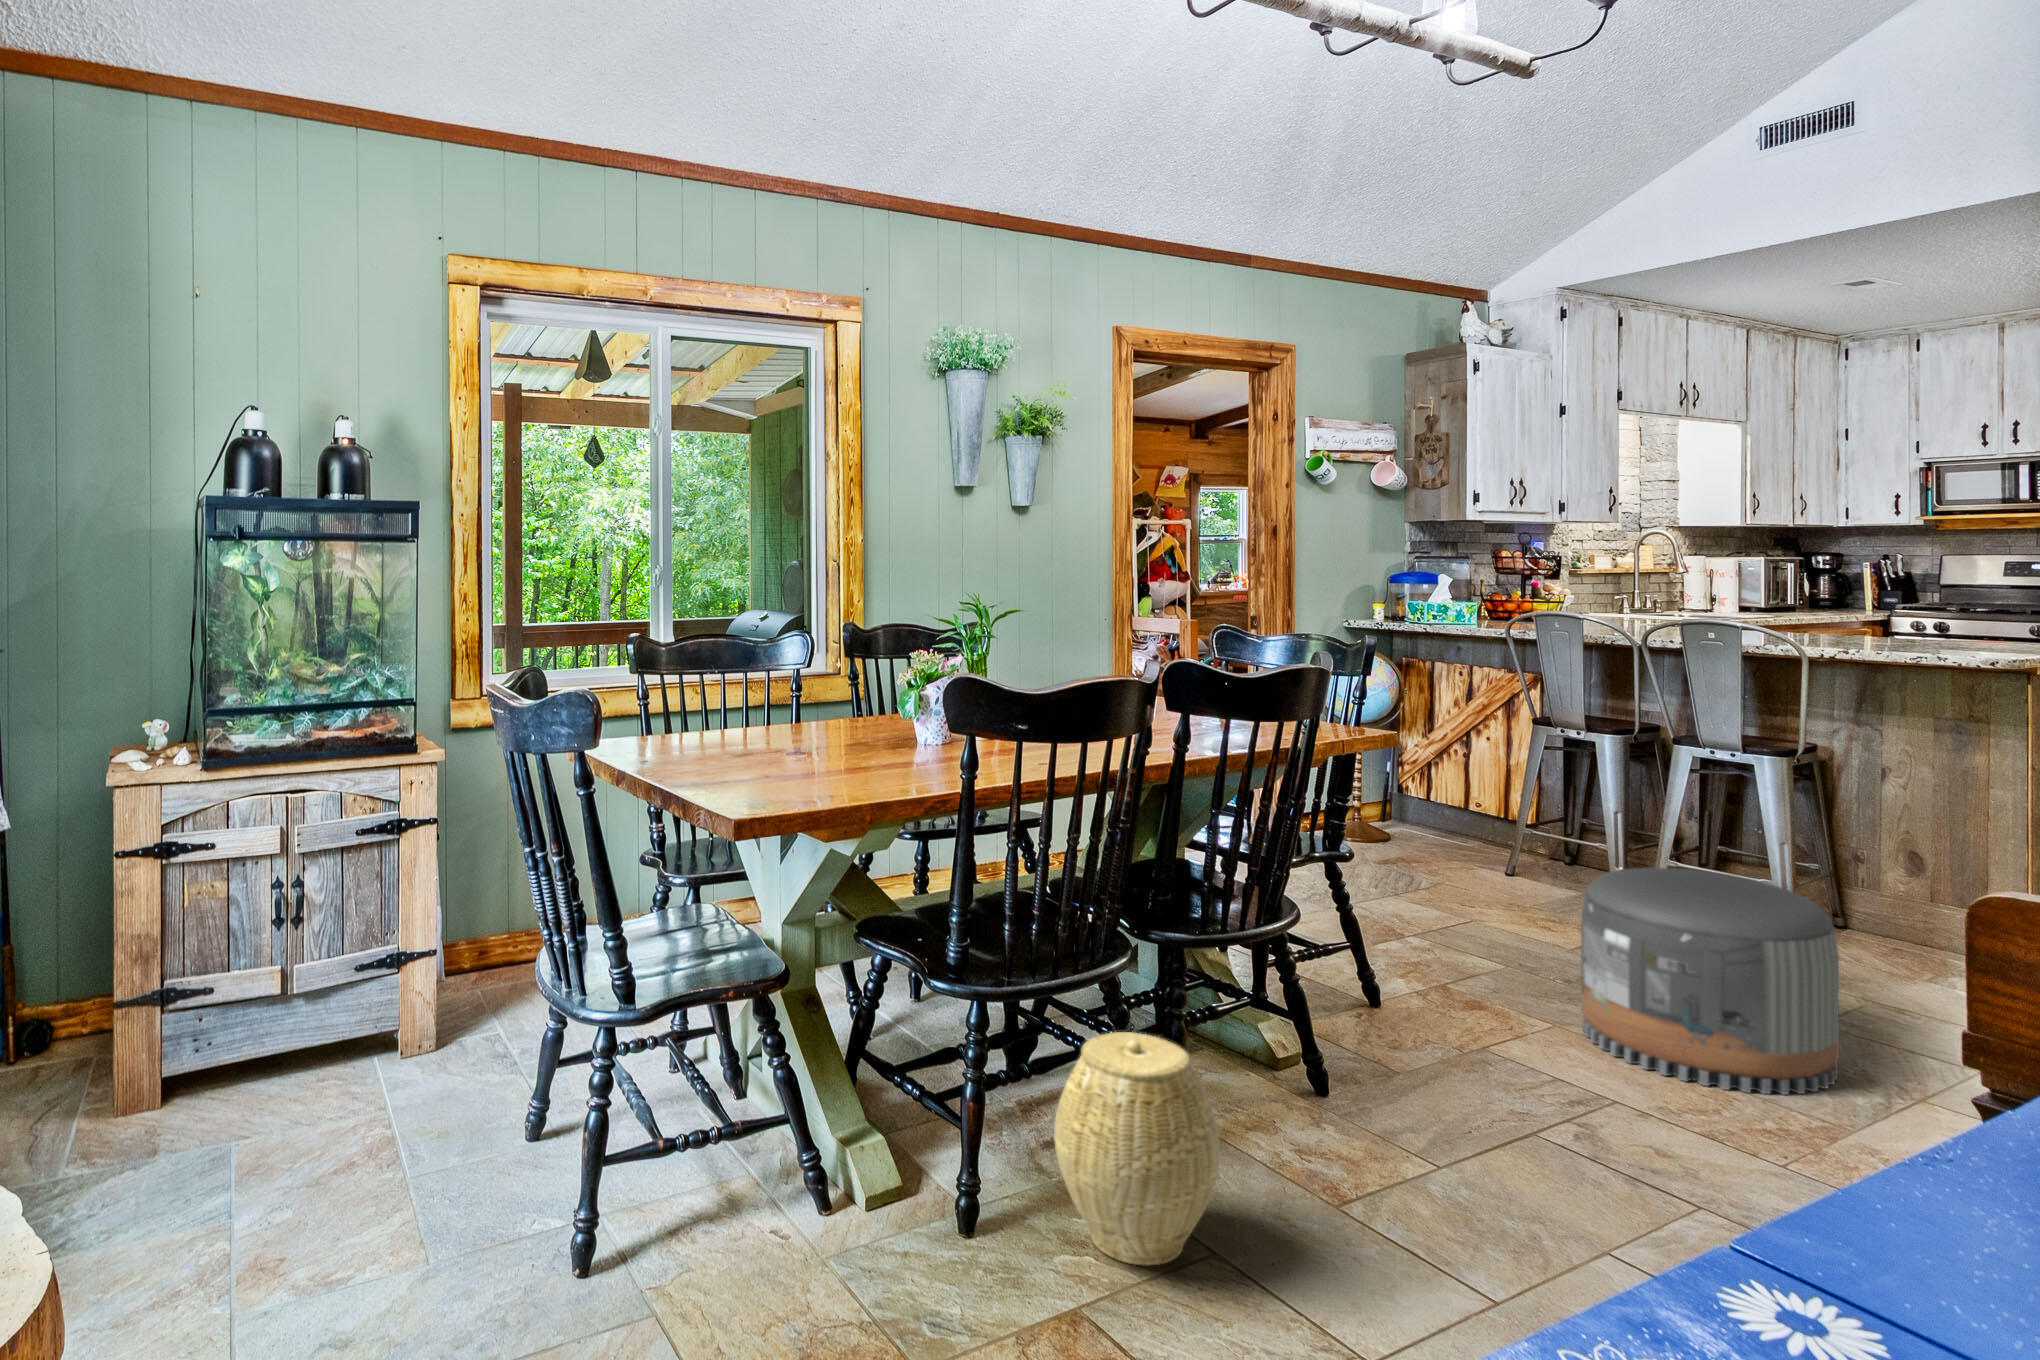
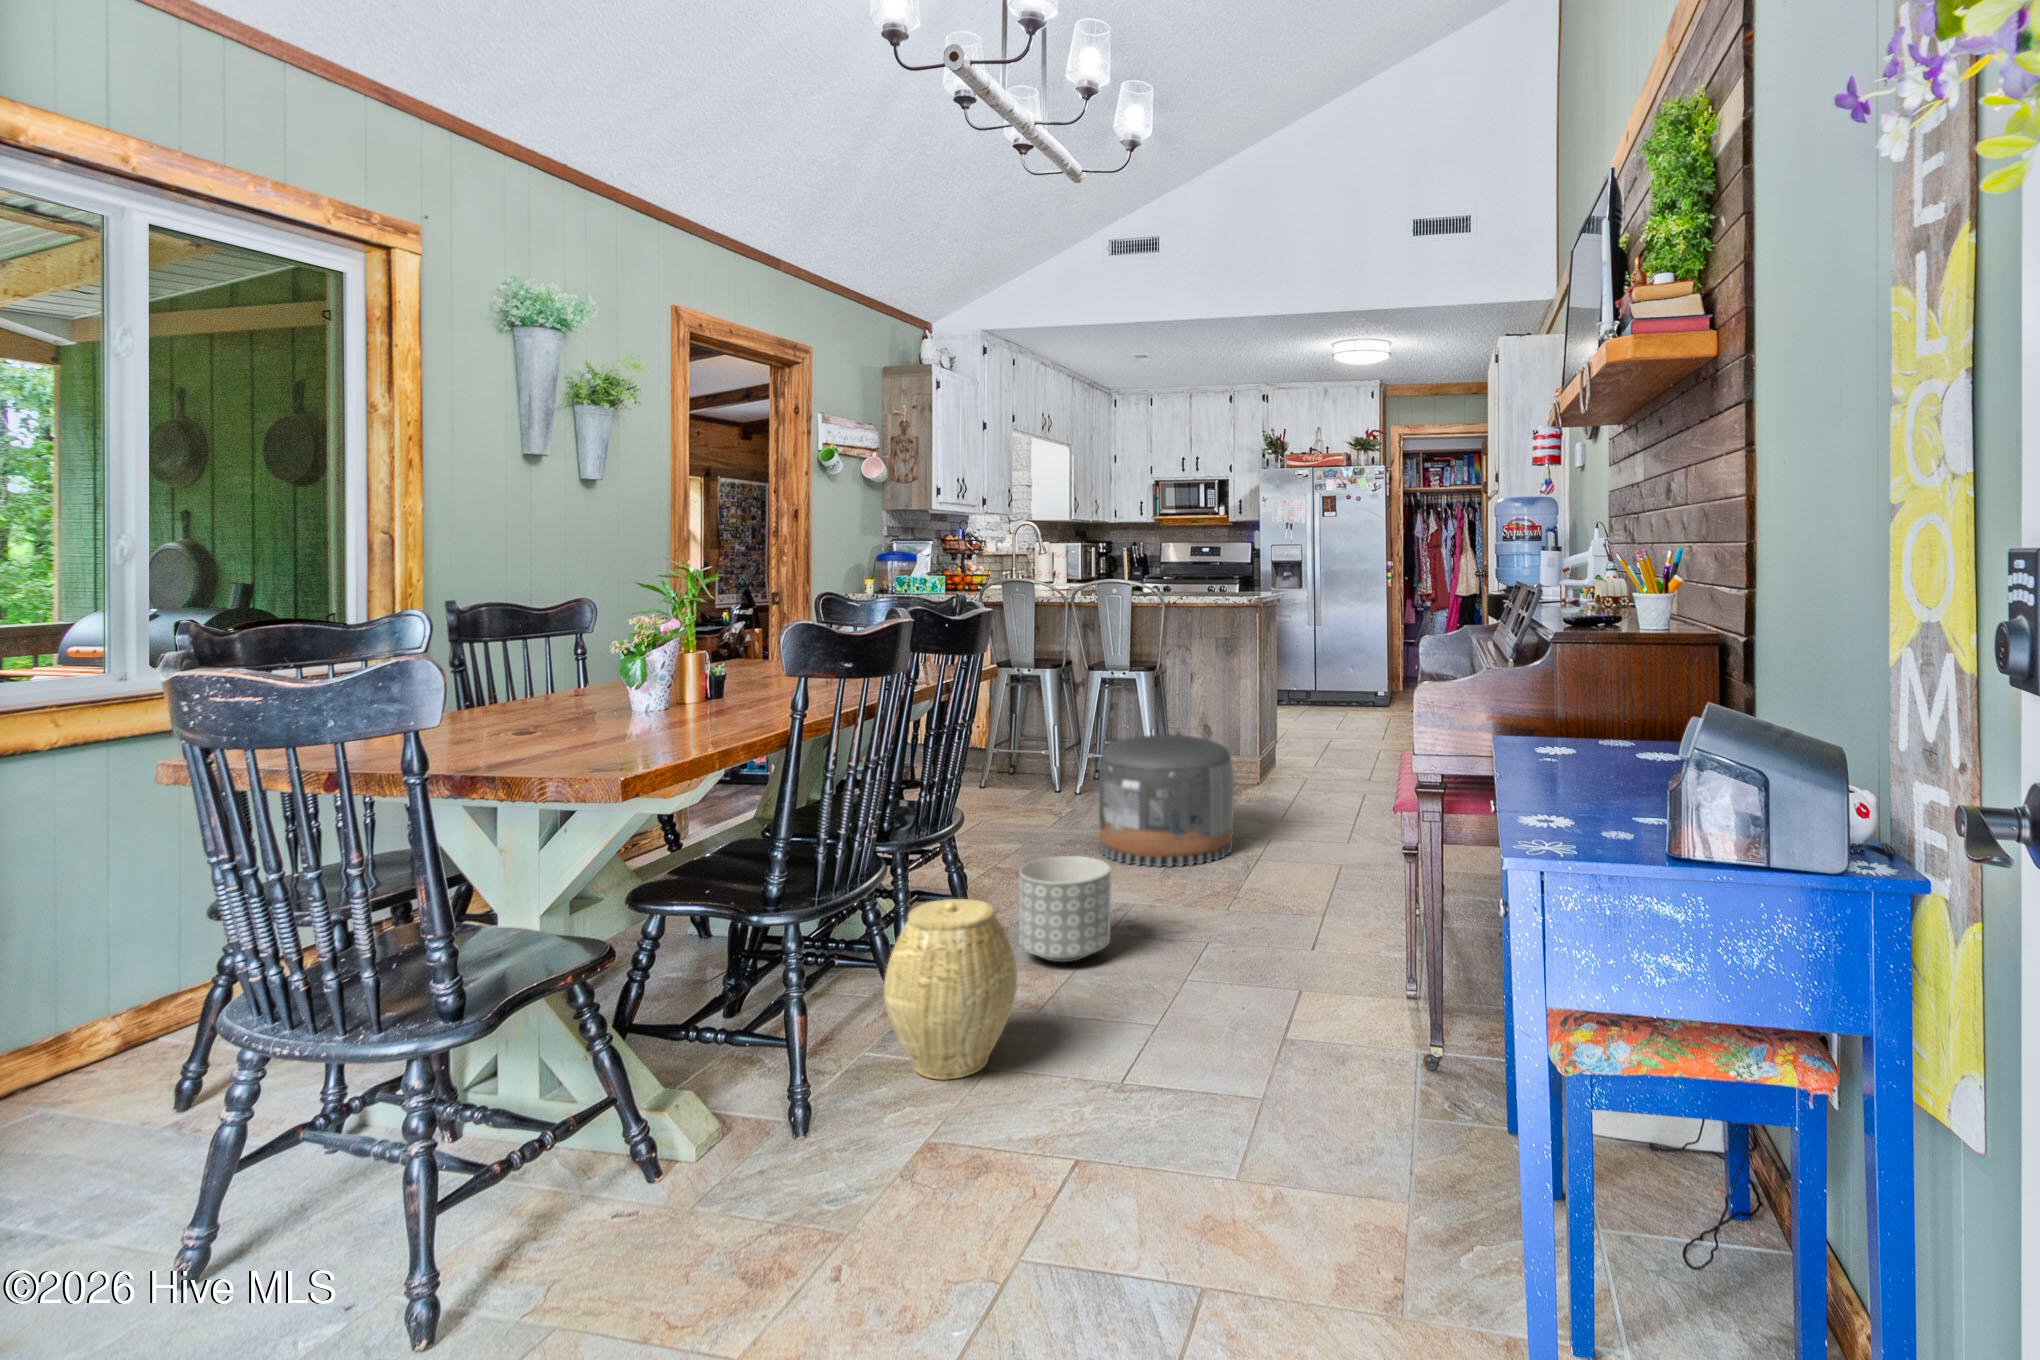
planter: none [1329,1015,1467,1172] -> present [1019,856,1111,962]

